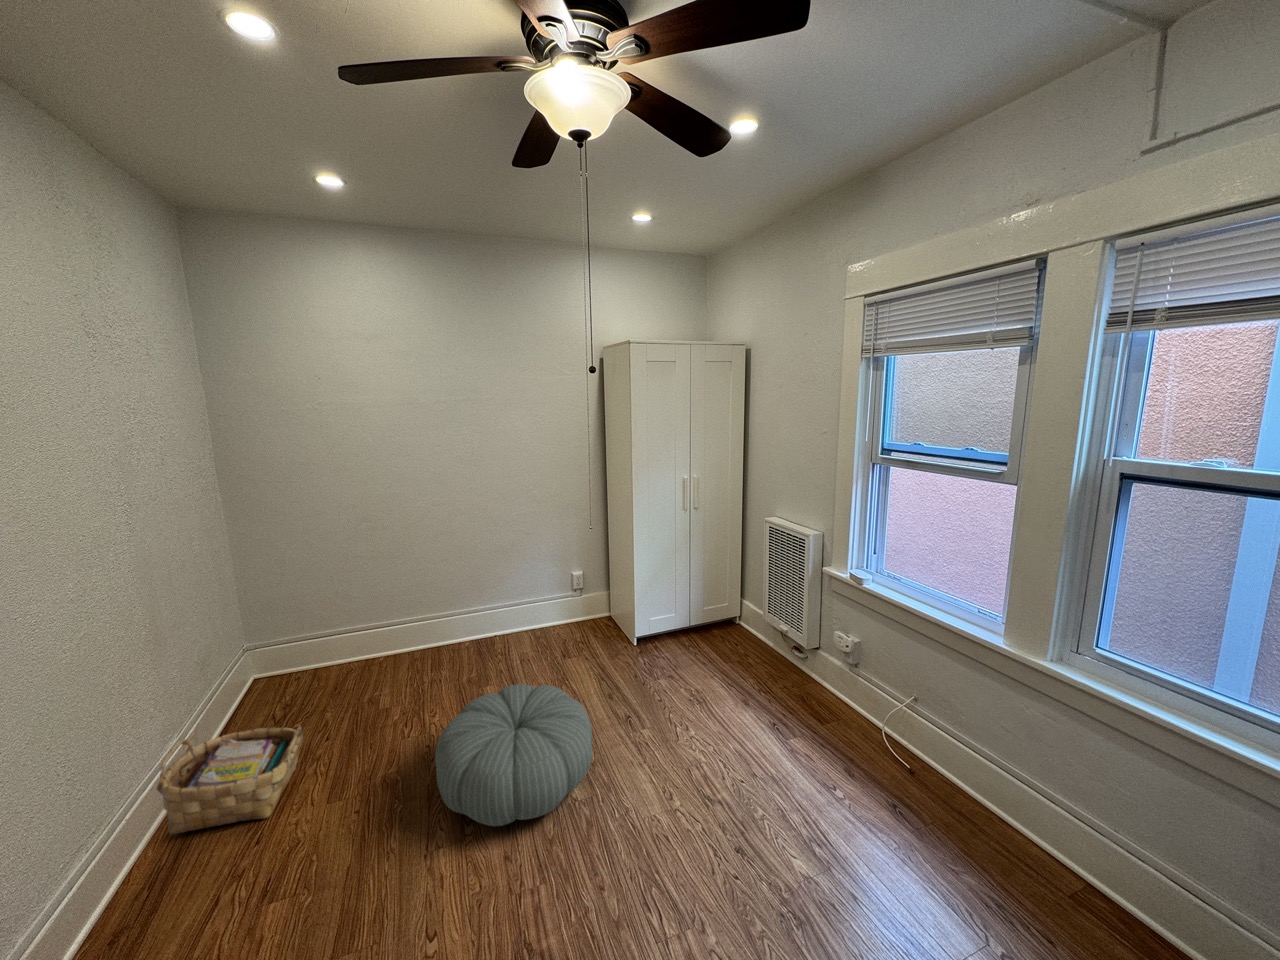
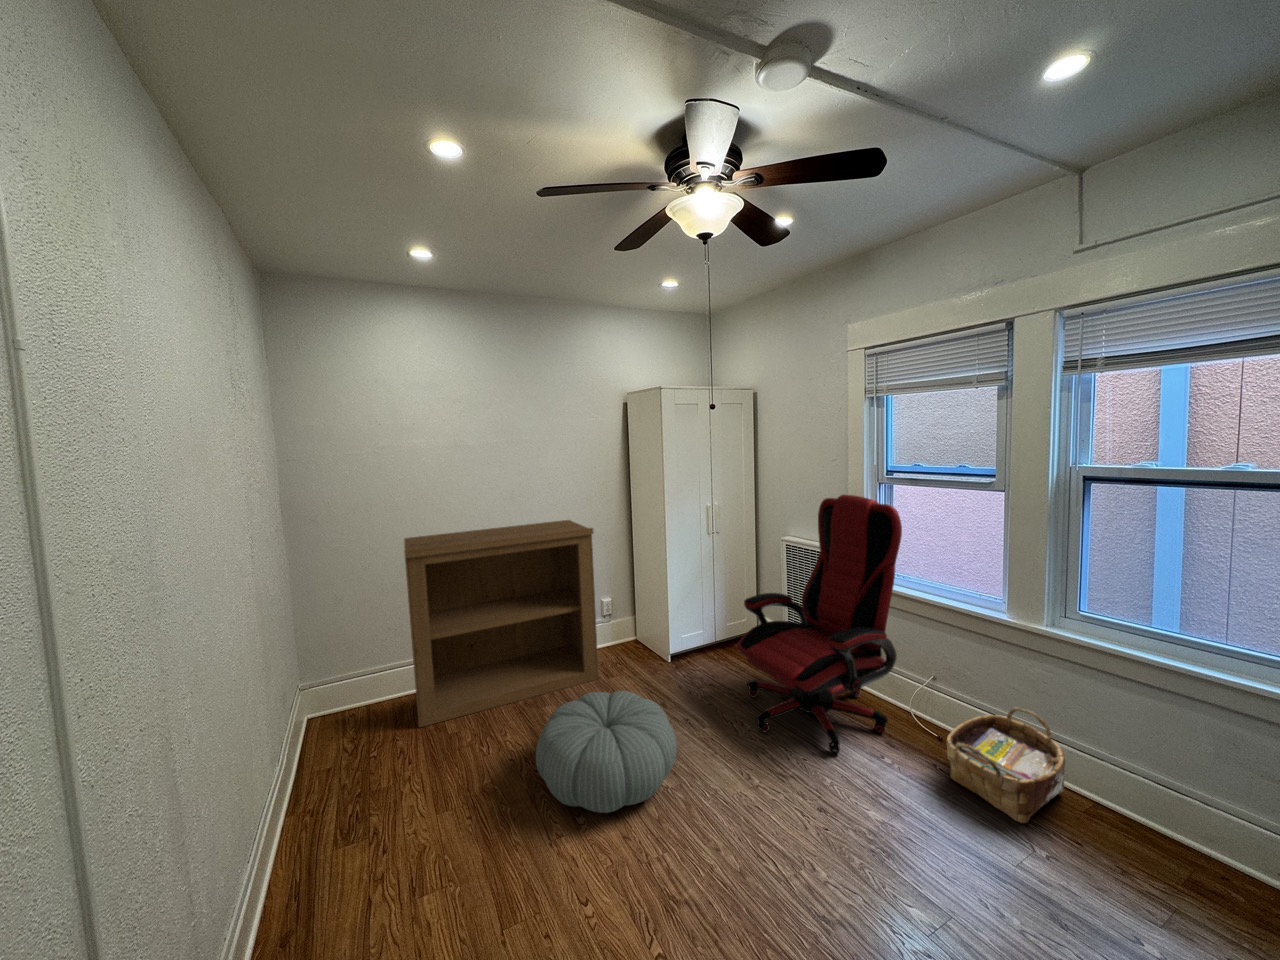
office chair: none [687,476,887,780] -> present [736,495,902,754]
bookshelf: none [325,489,551,702] -> present [404,520,599,727]
woven basket: present [157,727,303,835] -> present [946,707,1065,823]

